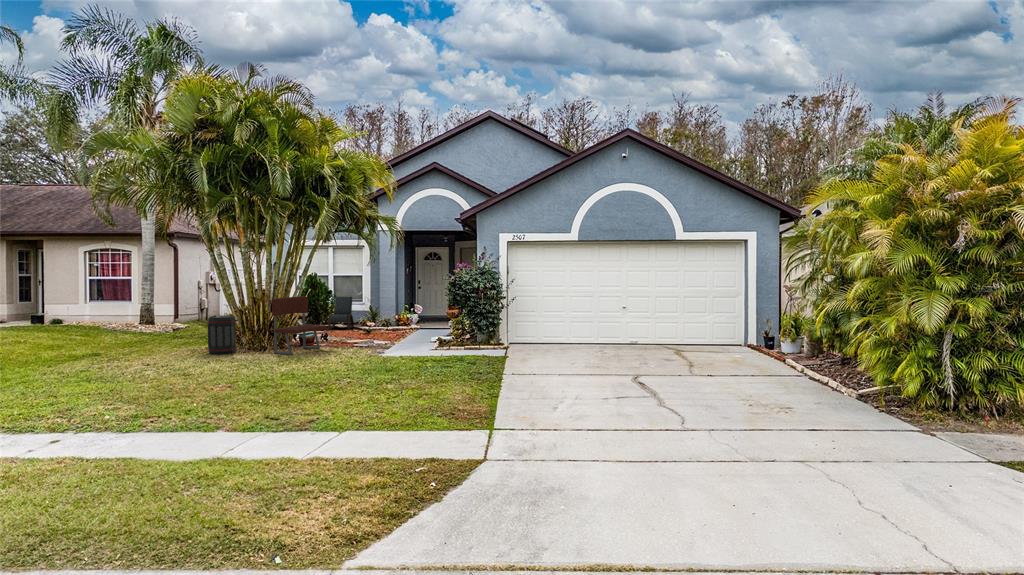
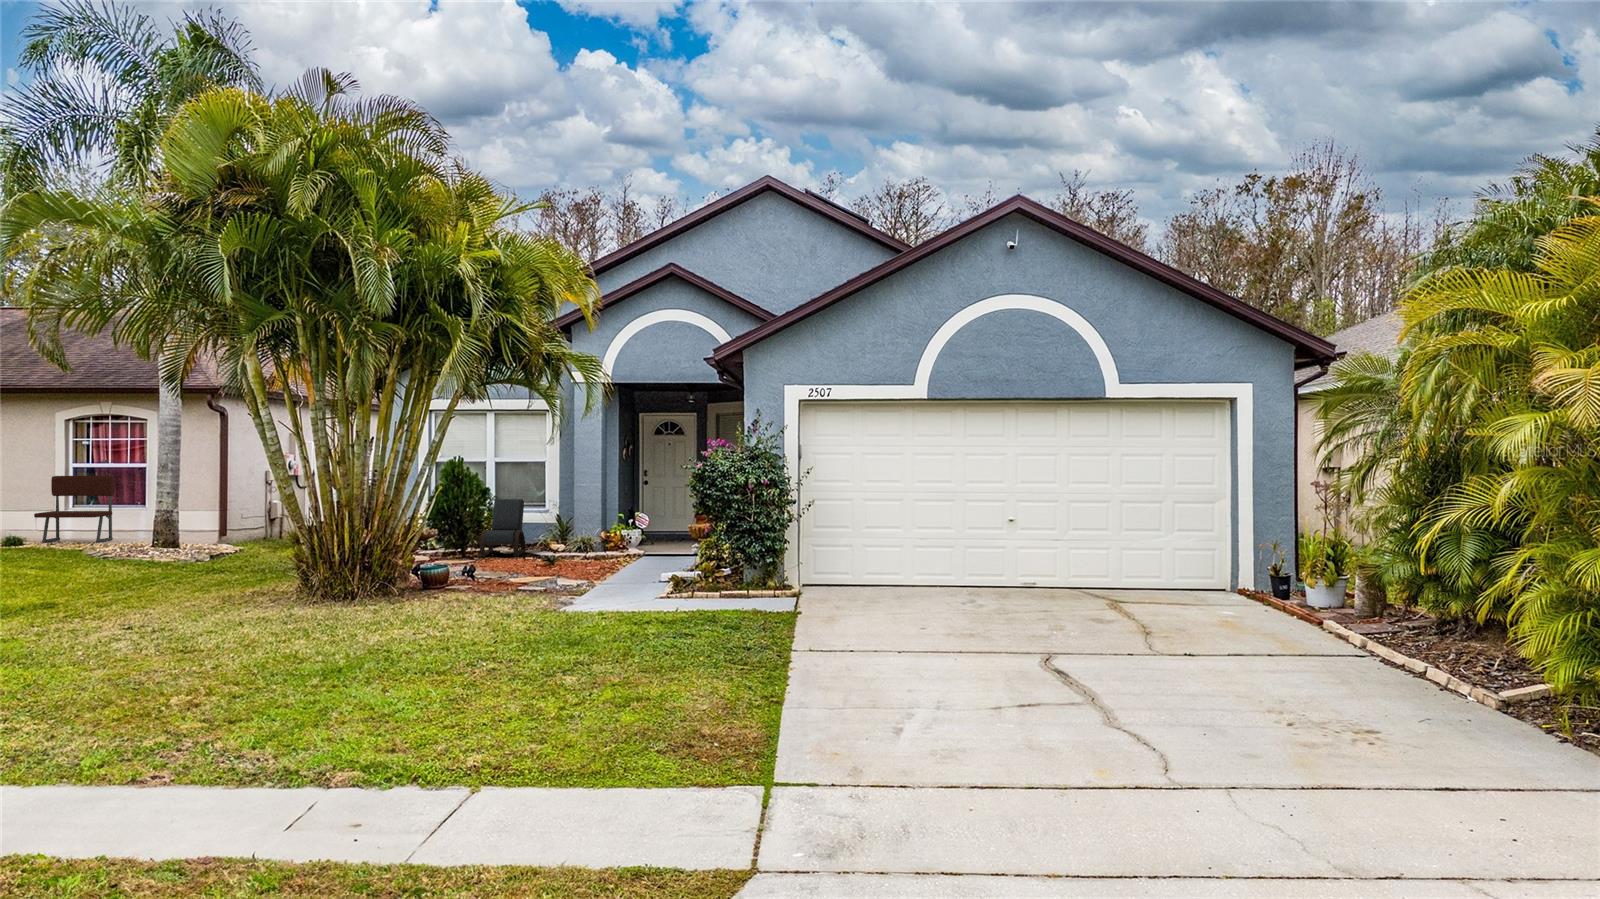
bench: present [272,296,327,355] -> present [34,476,114,543]
trash can: present [207,315,236,354] -> none [247,532,300,605]

